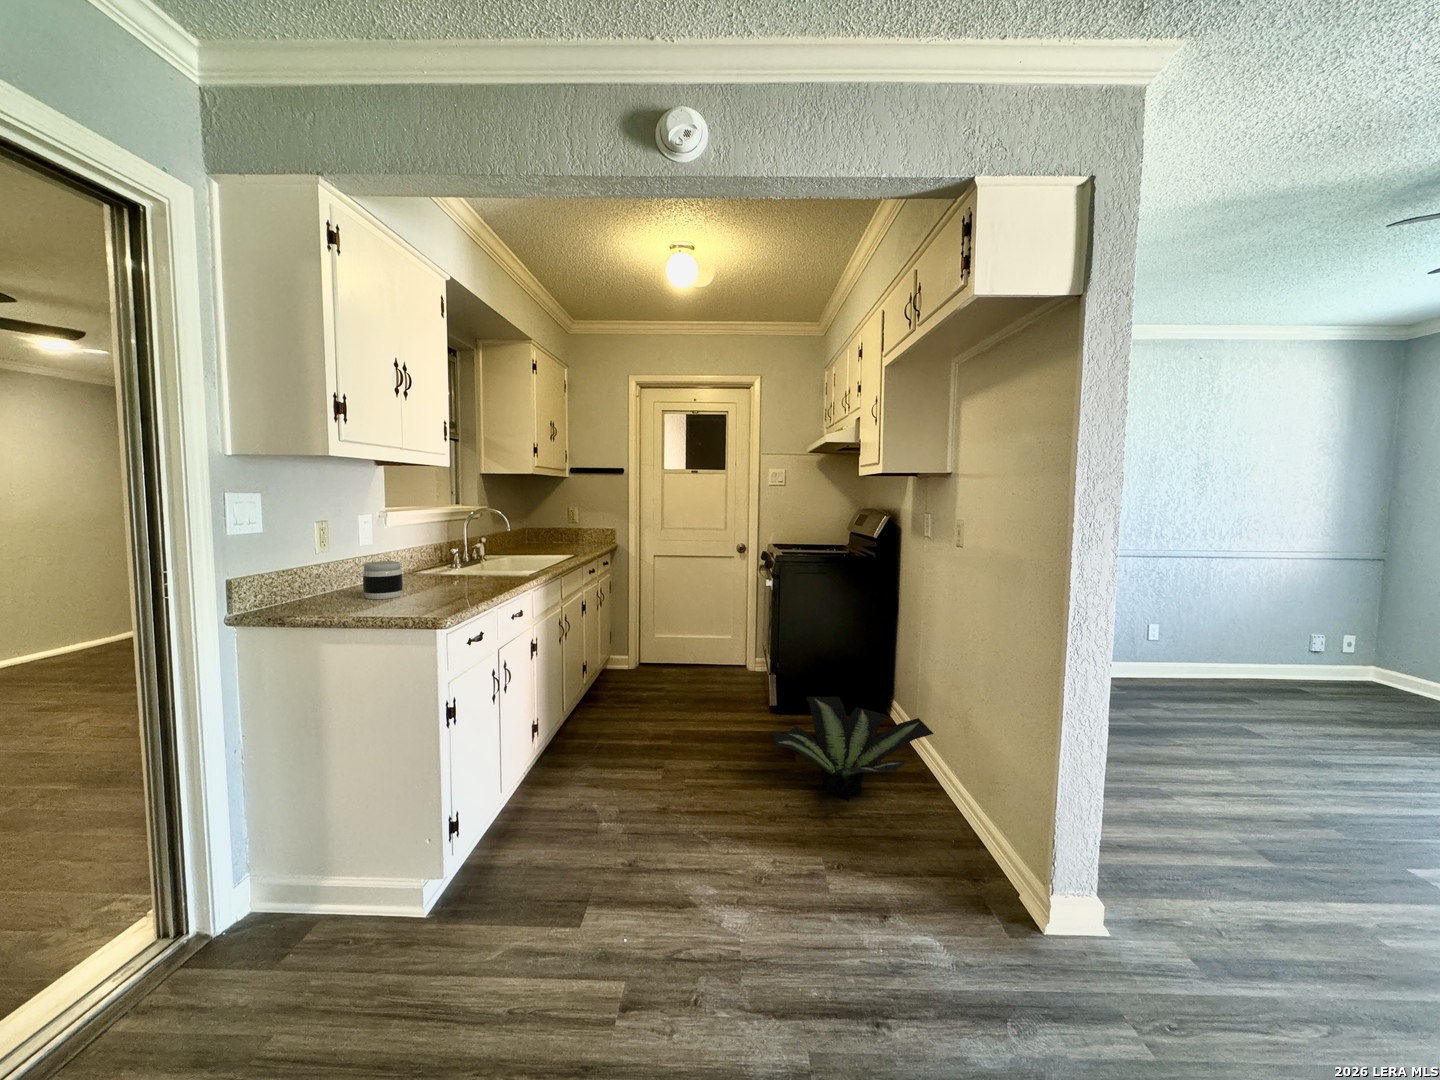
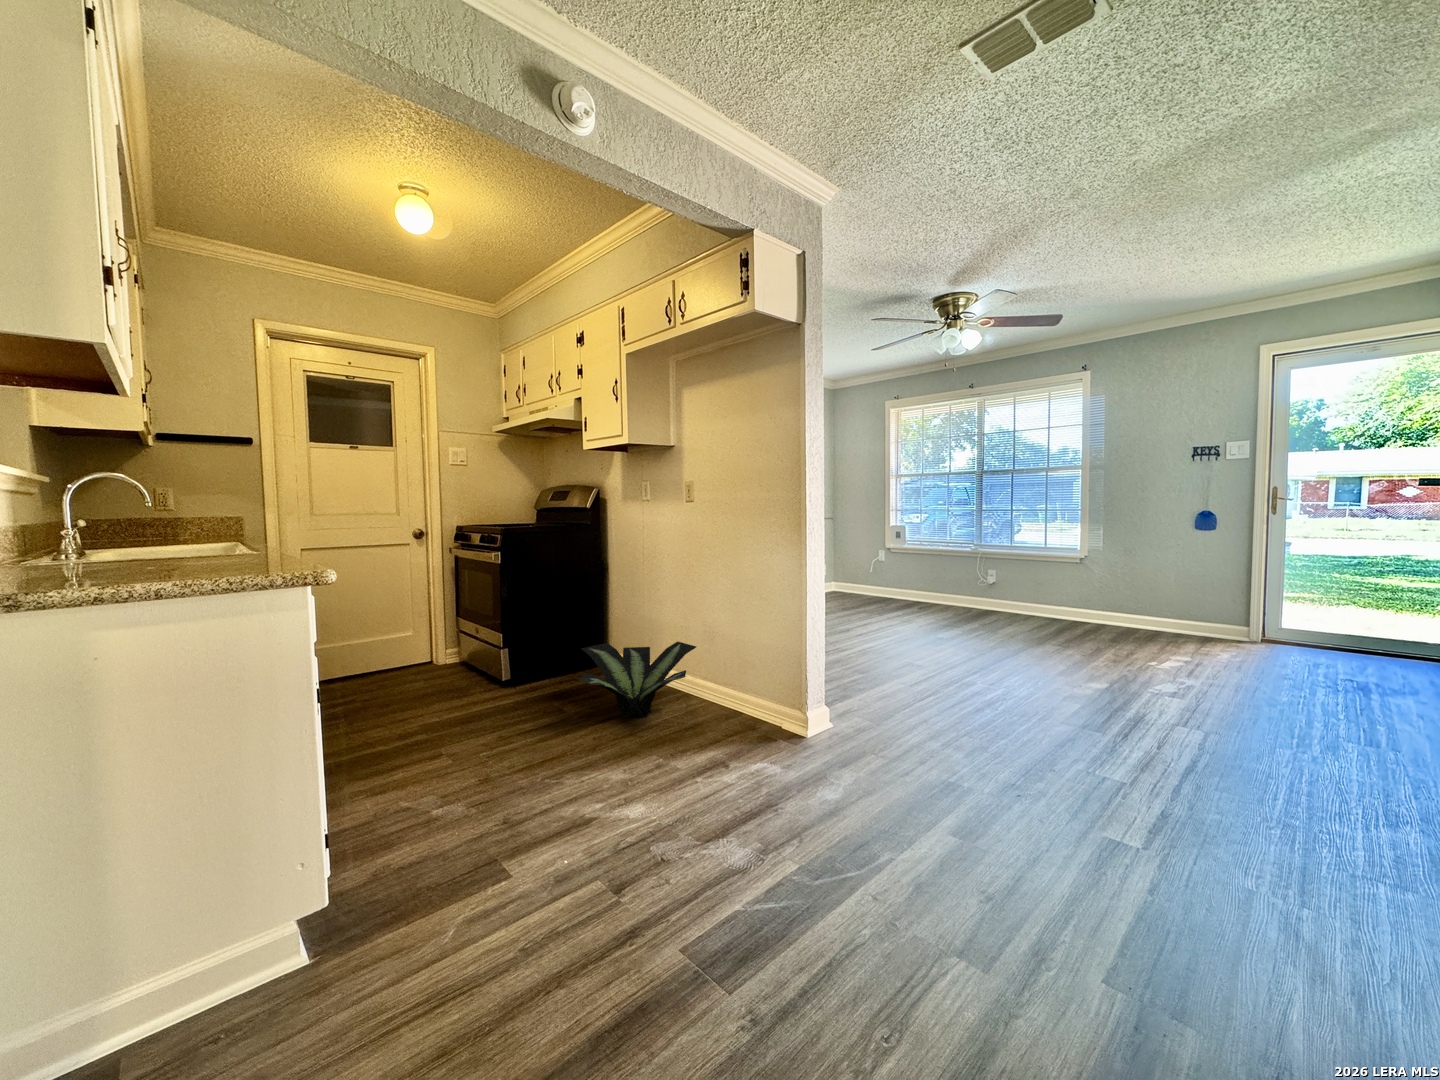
jar: present [363,561,403,599] -> none [67,524,144,578]

